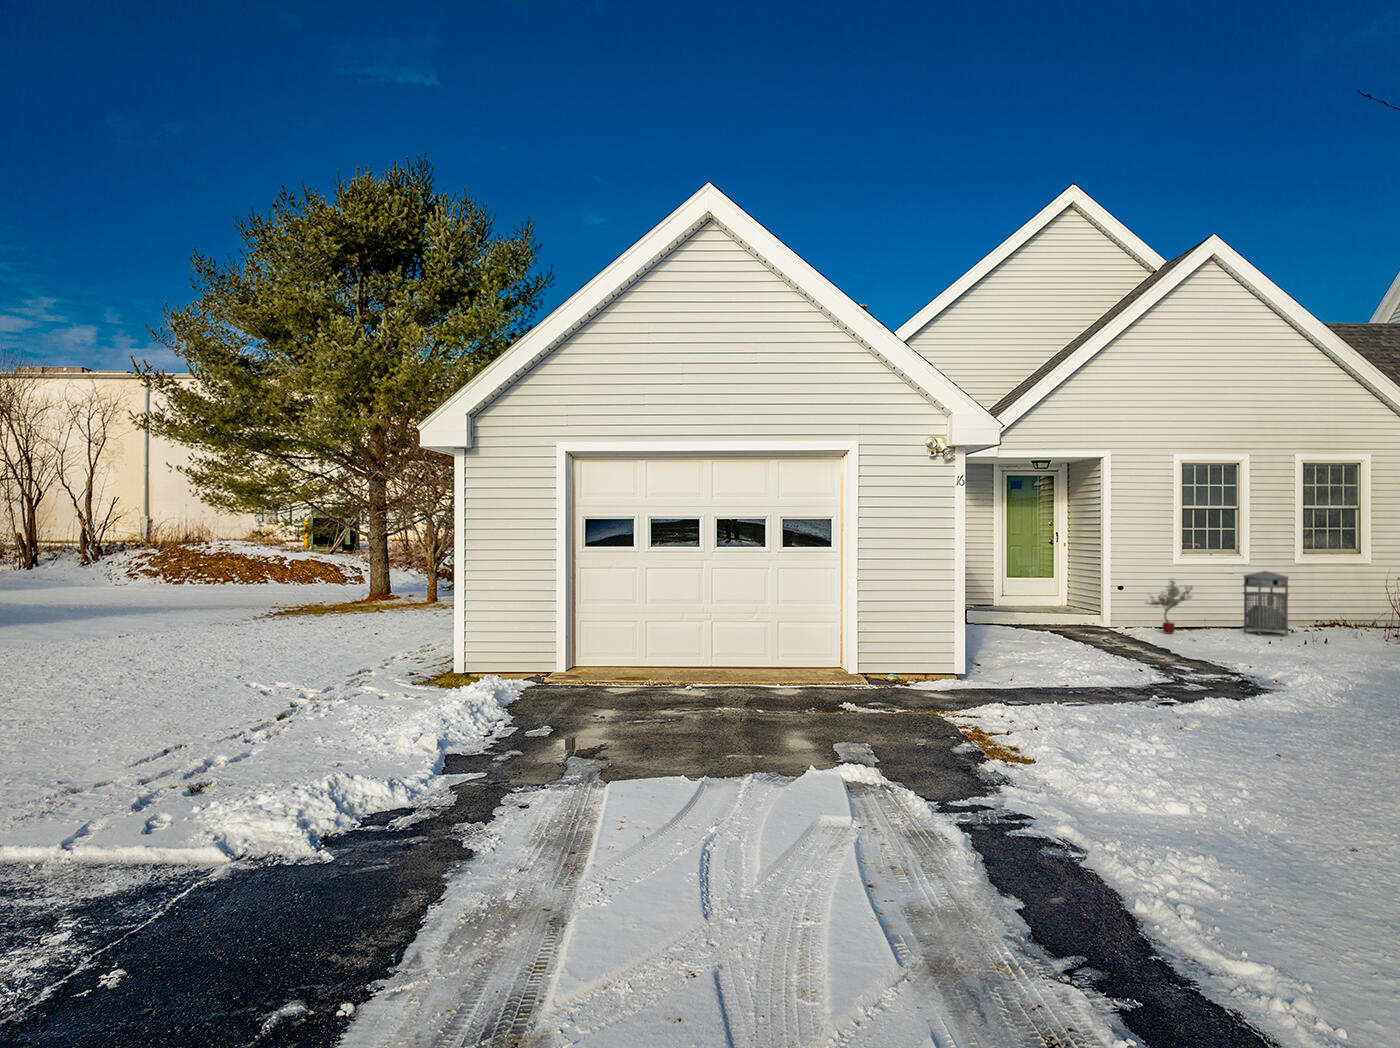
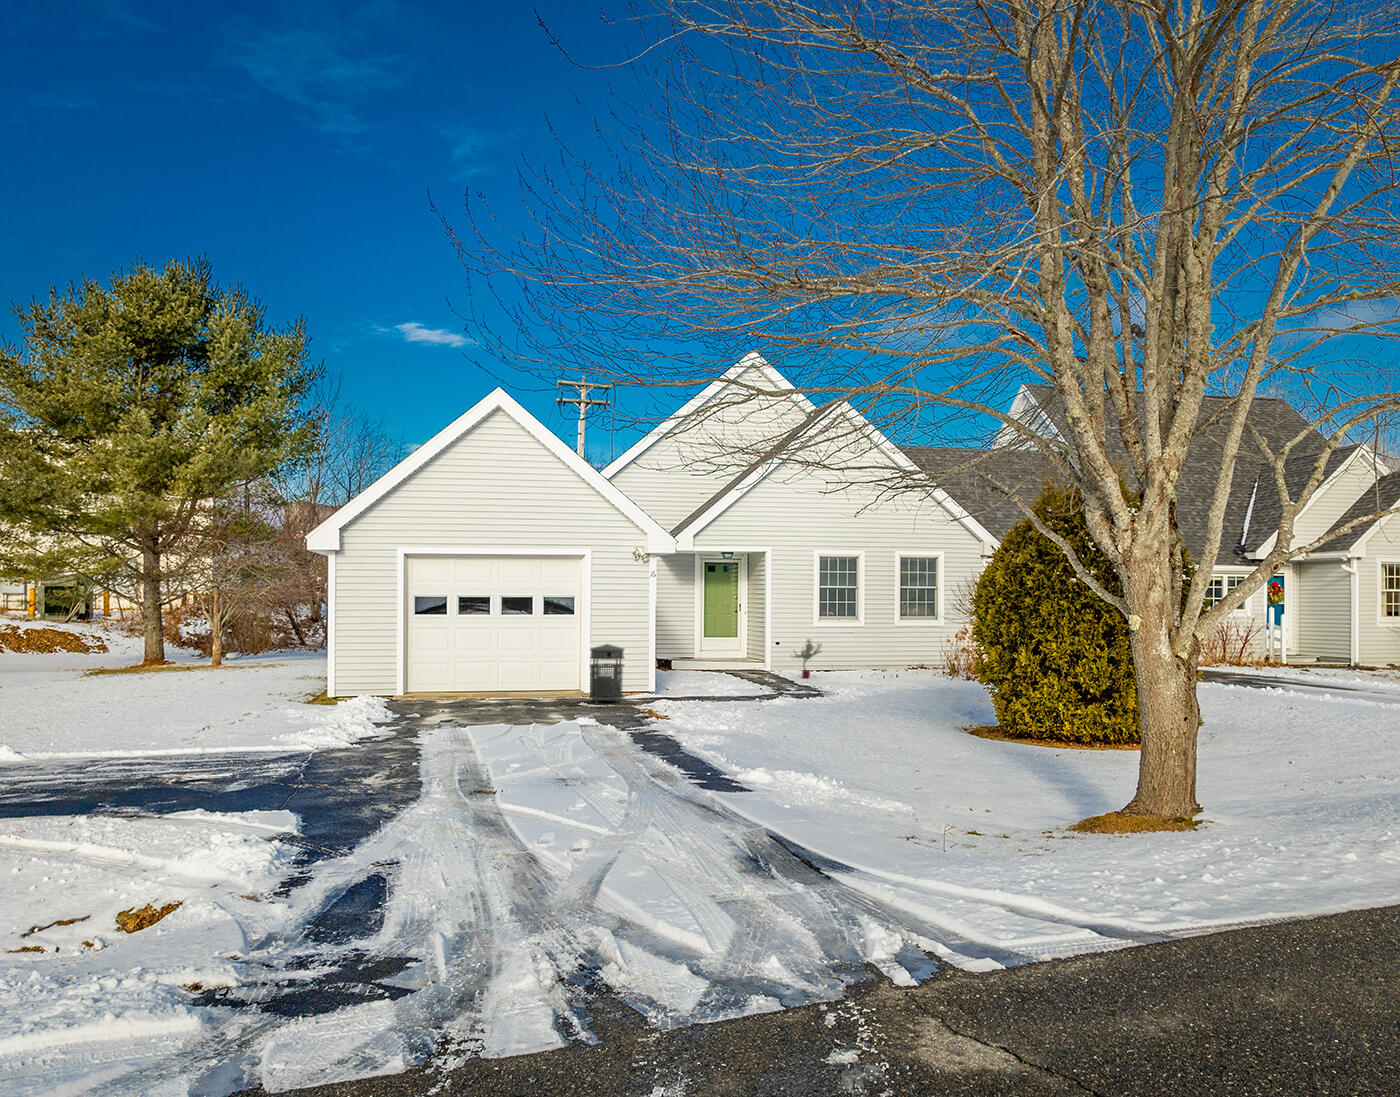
trash can: present [1243,571,1289,636] -> present [589,644,624,703]

